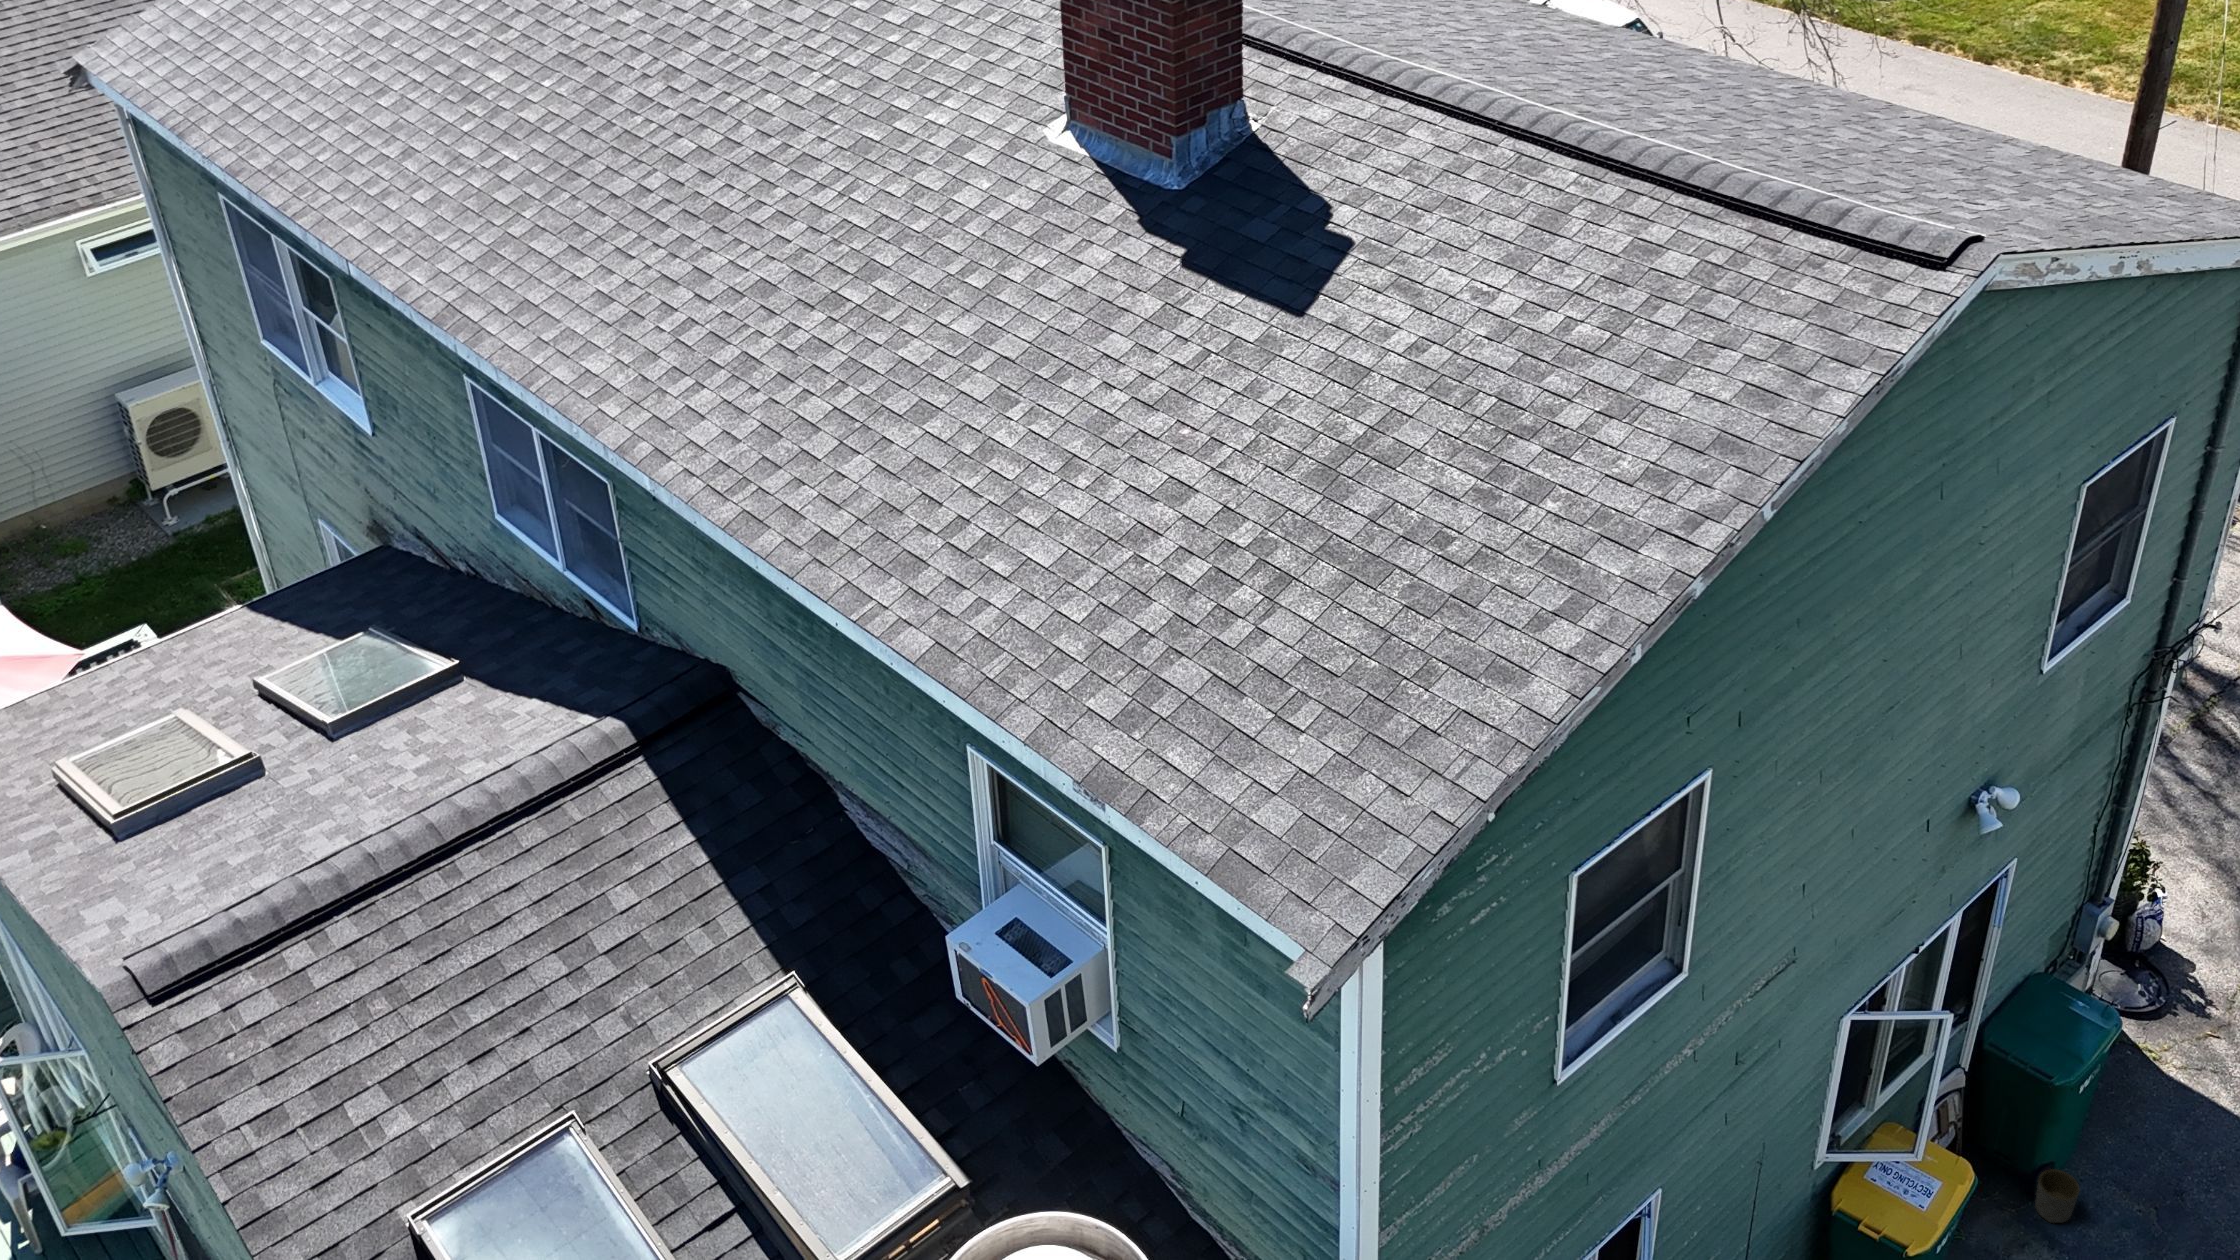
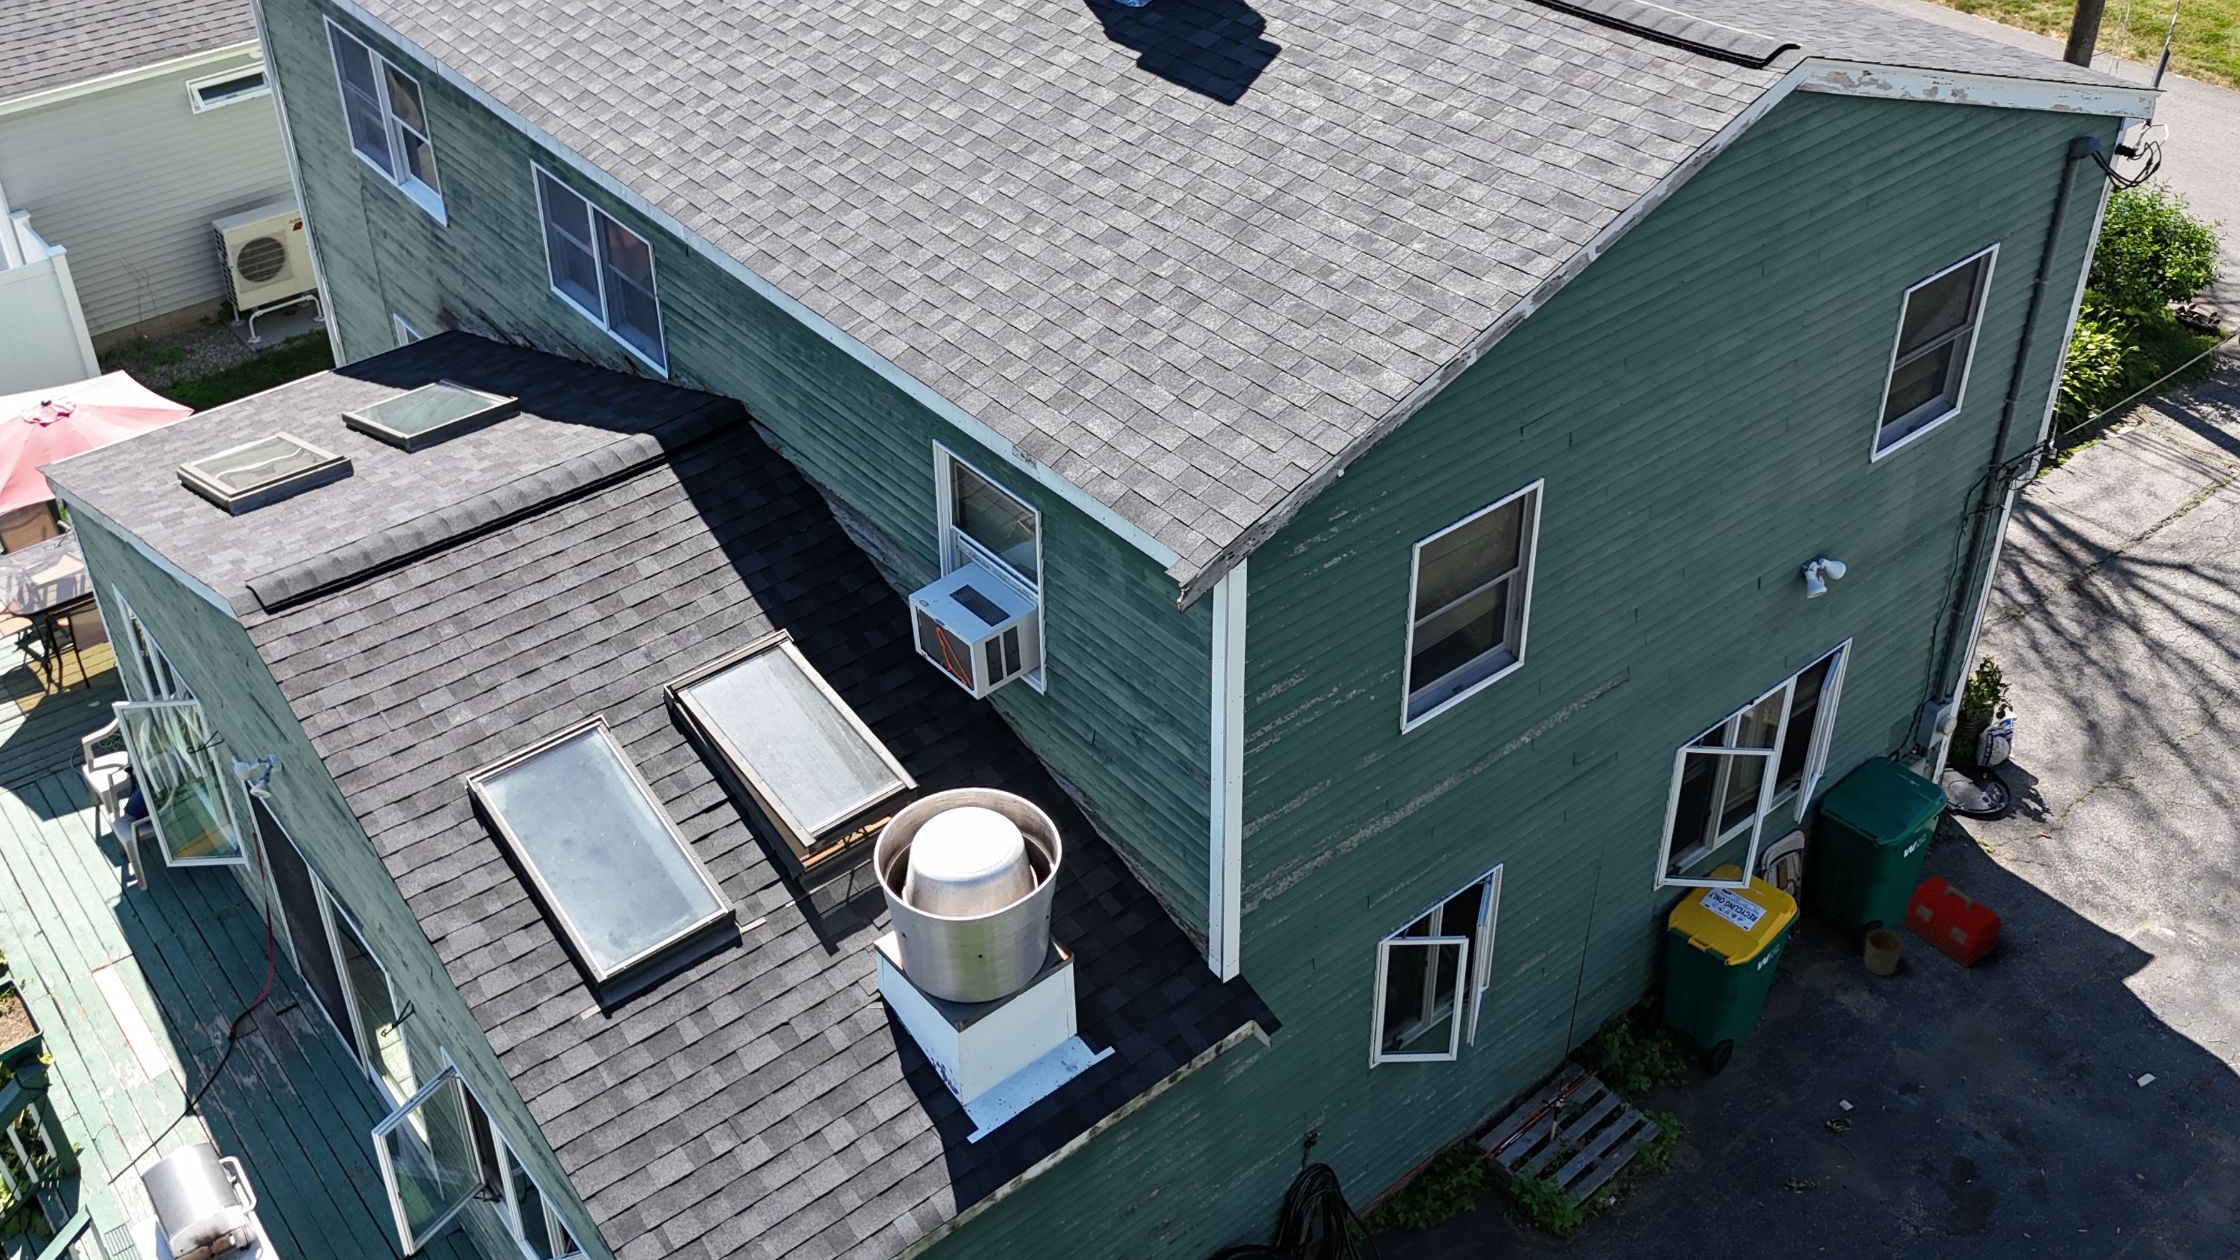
toolbox: none [2073,1098,2186,1207] -> present [1904,876,2002,967]

